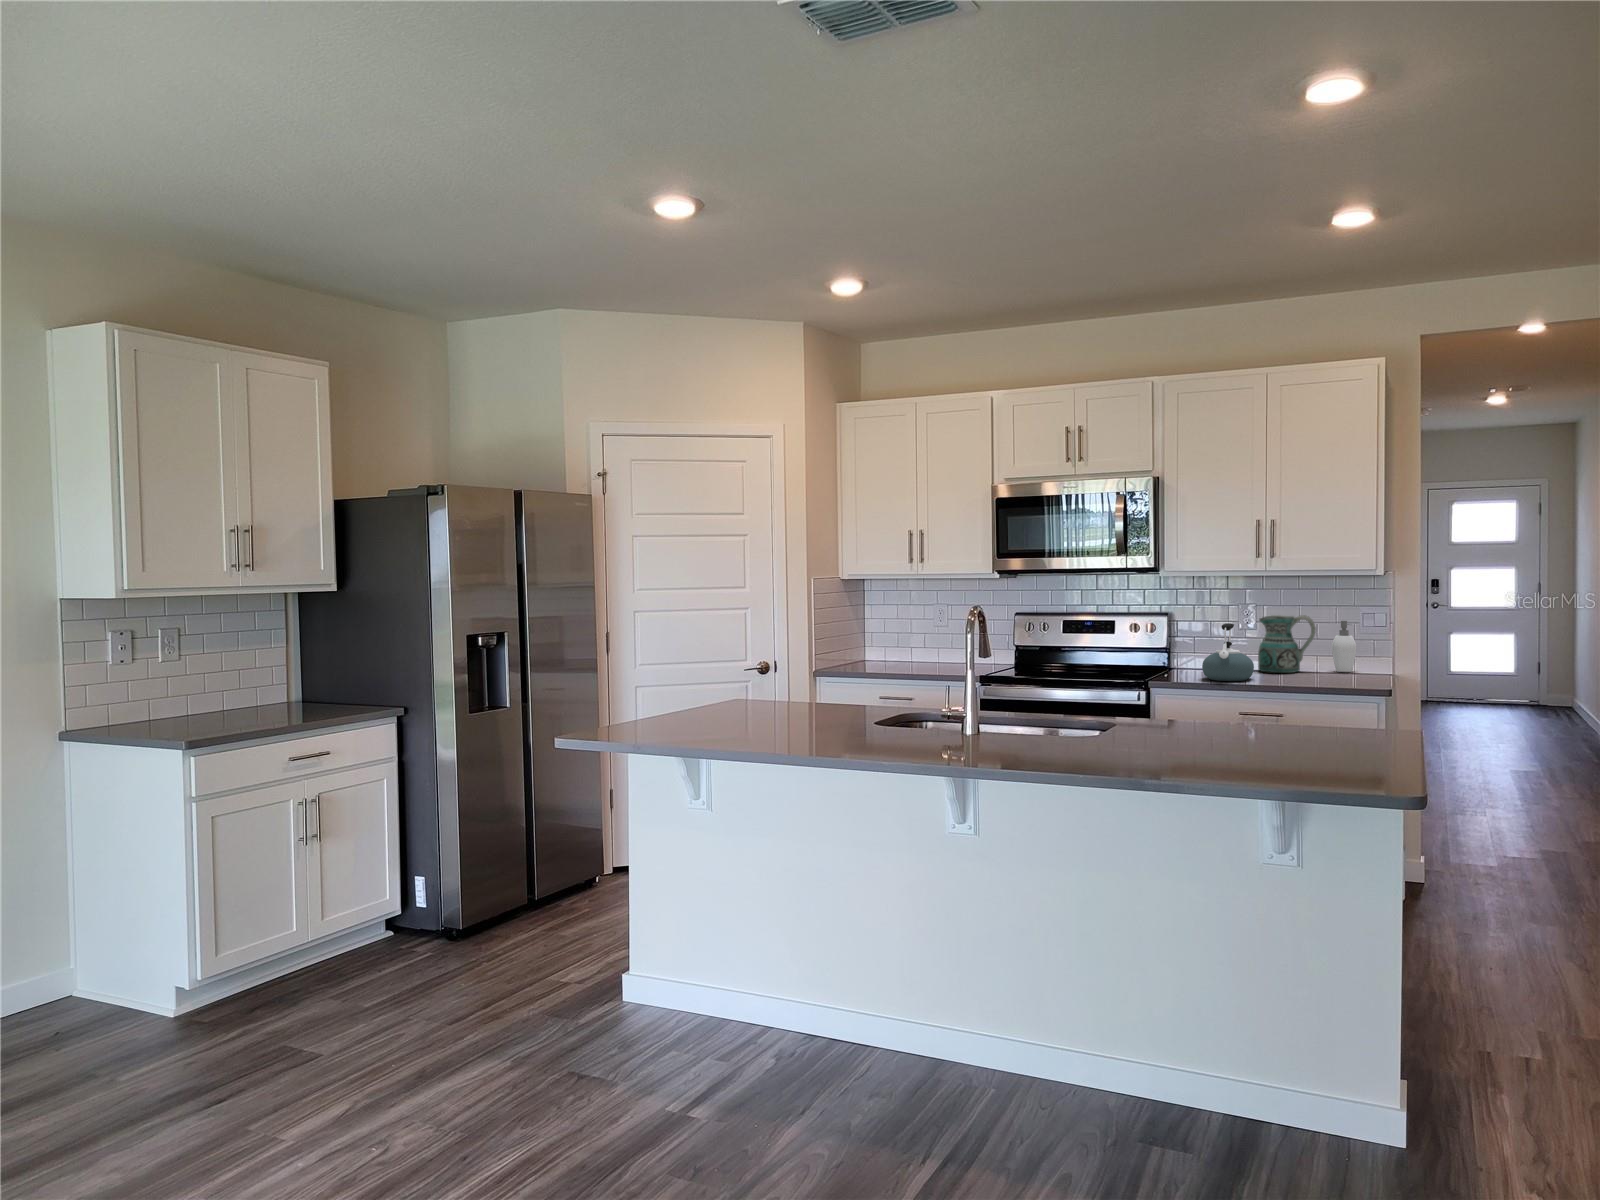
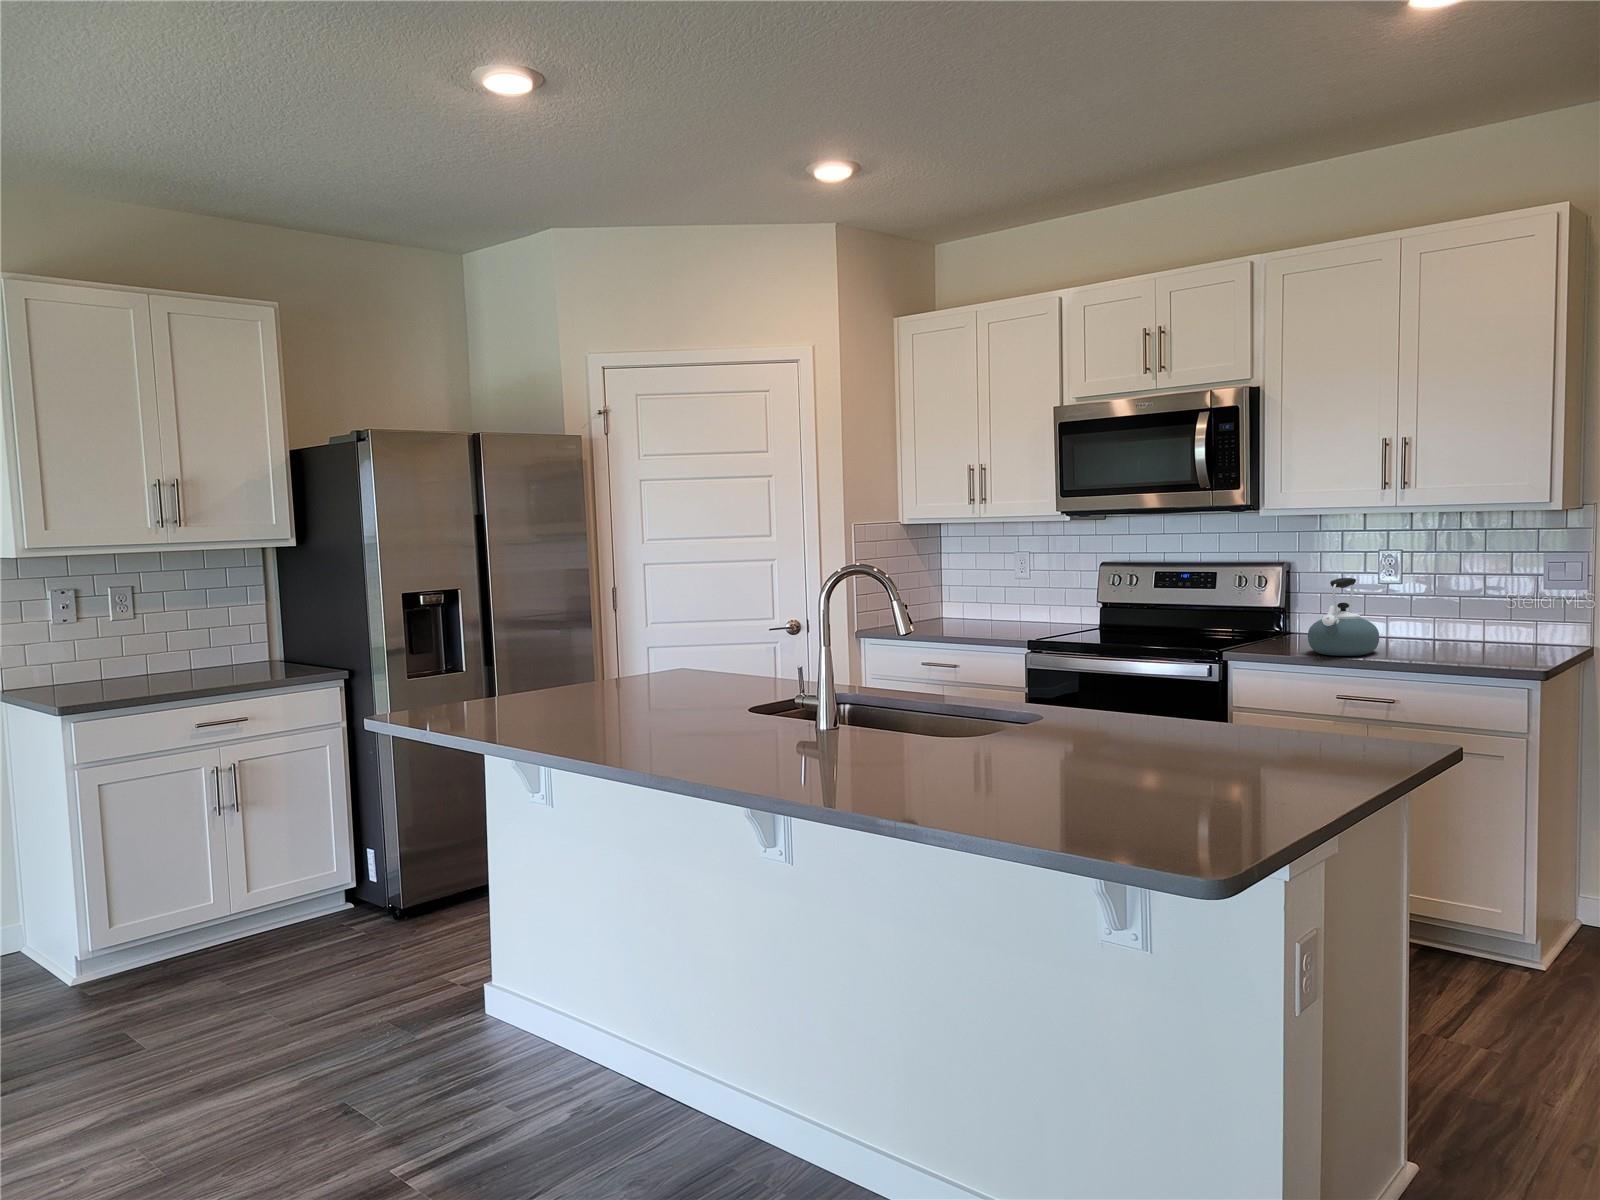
ceramic pitcher: present [1258,615,1316,673] -> none [1400,566,1482,645]
soap dispenser: present [1332,621,1356,672] -> none [1506,574,1542,645]

